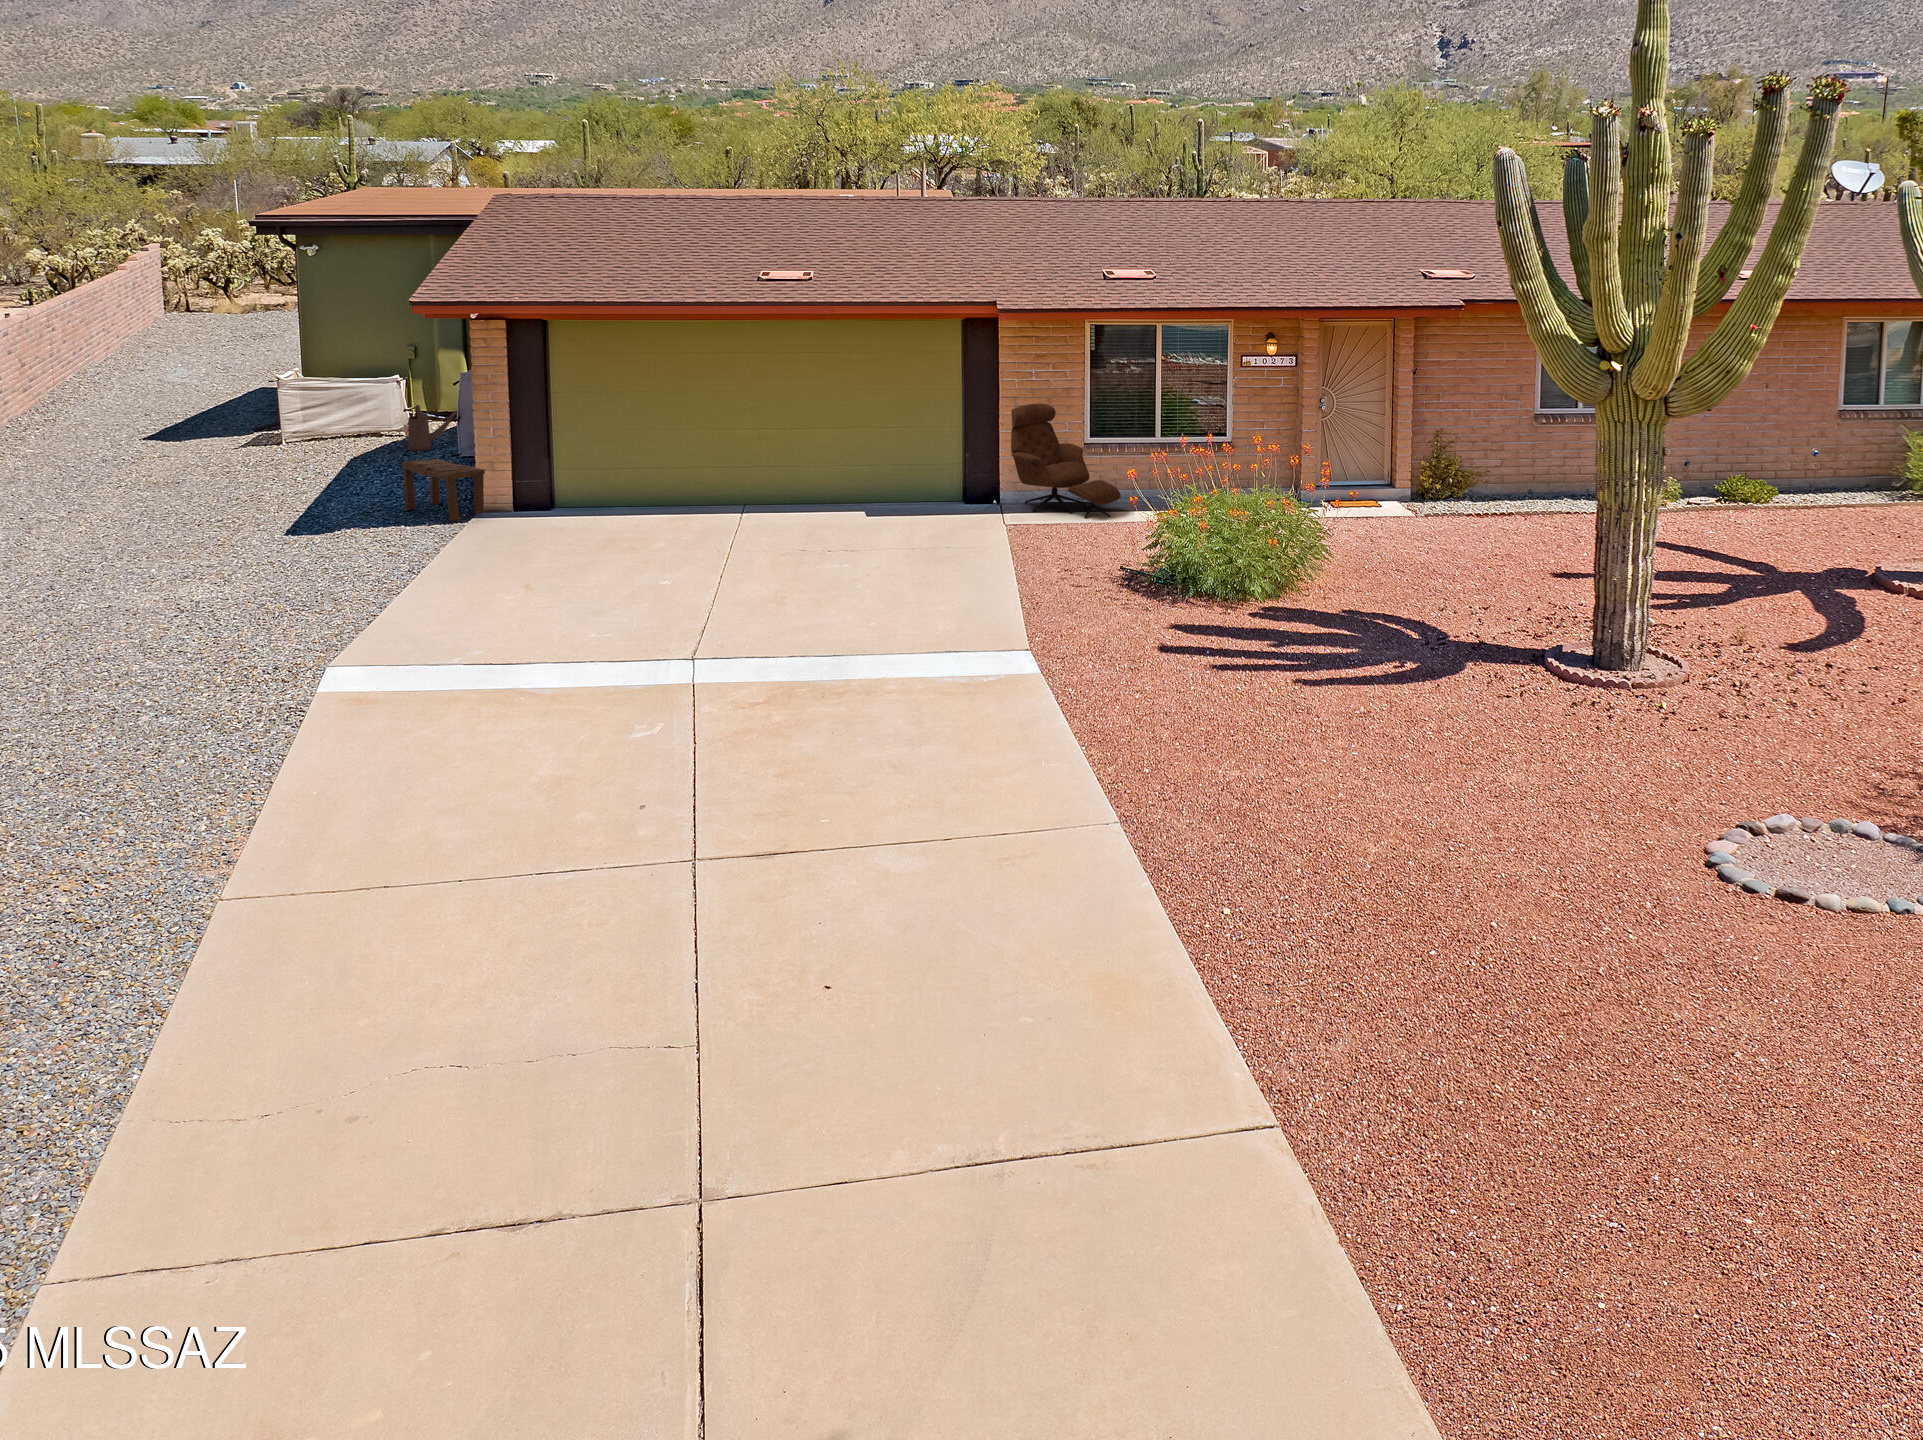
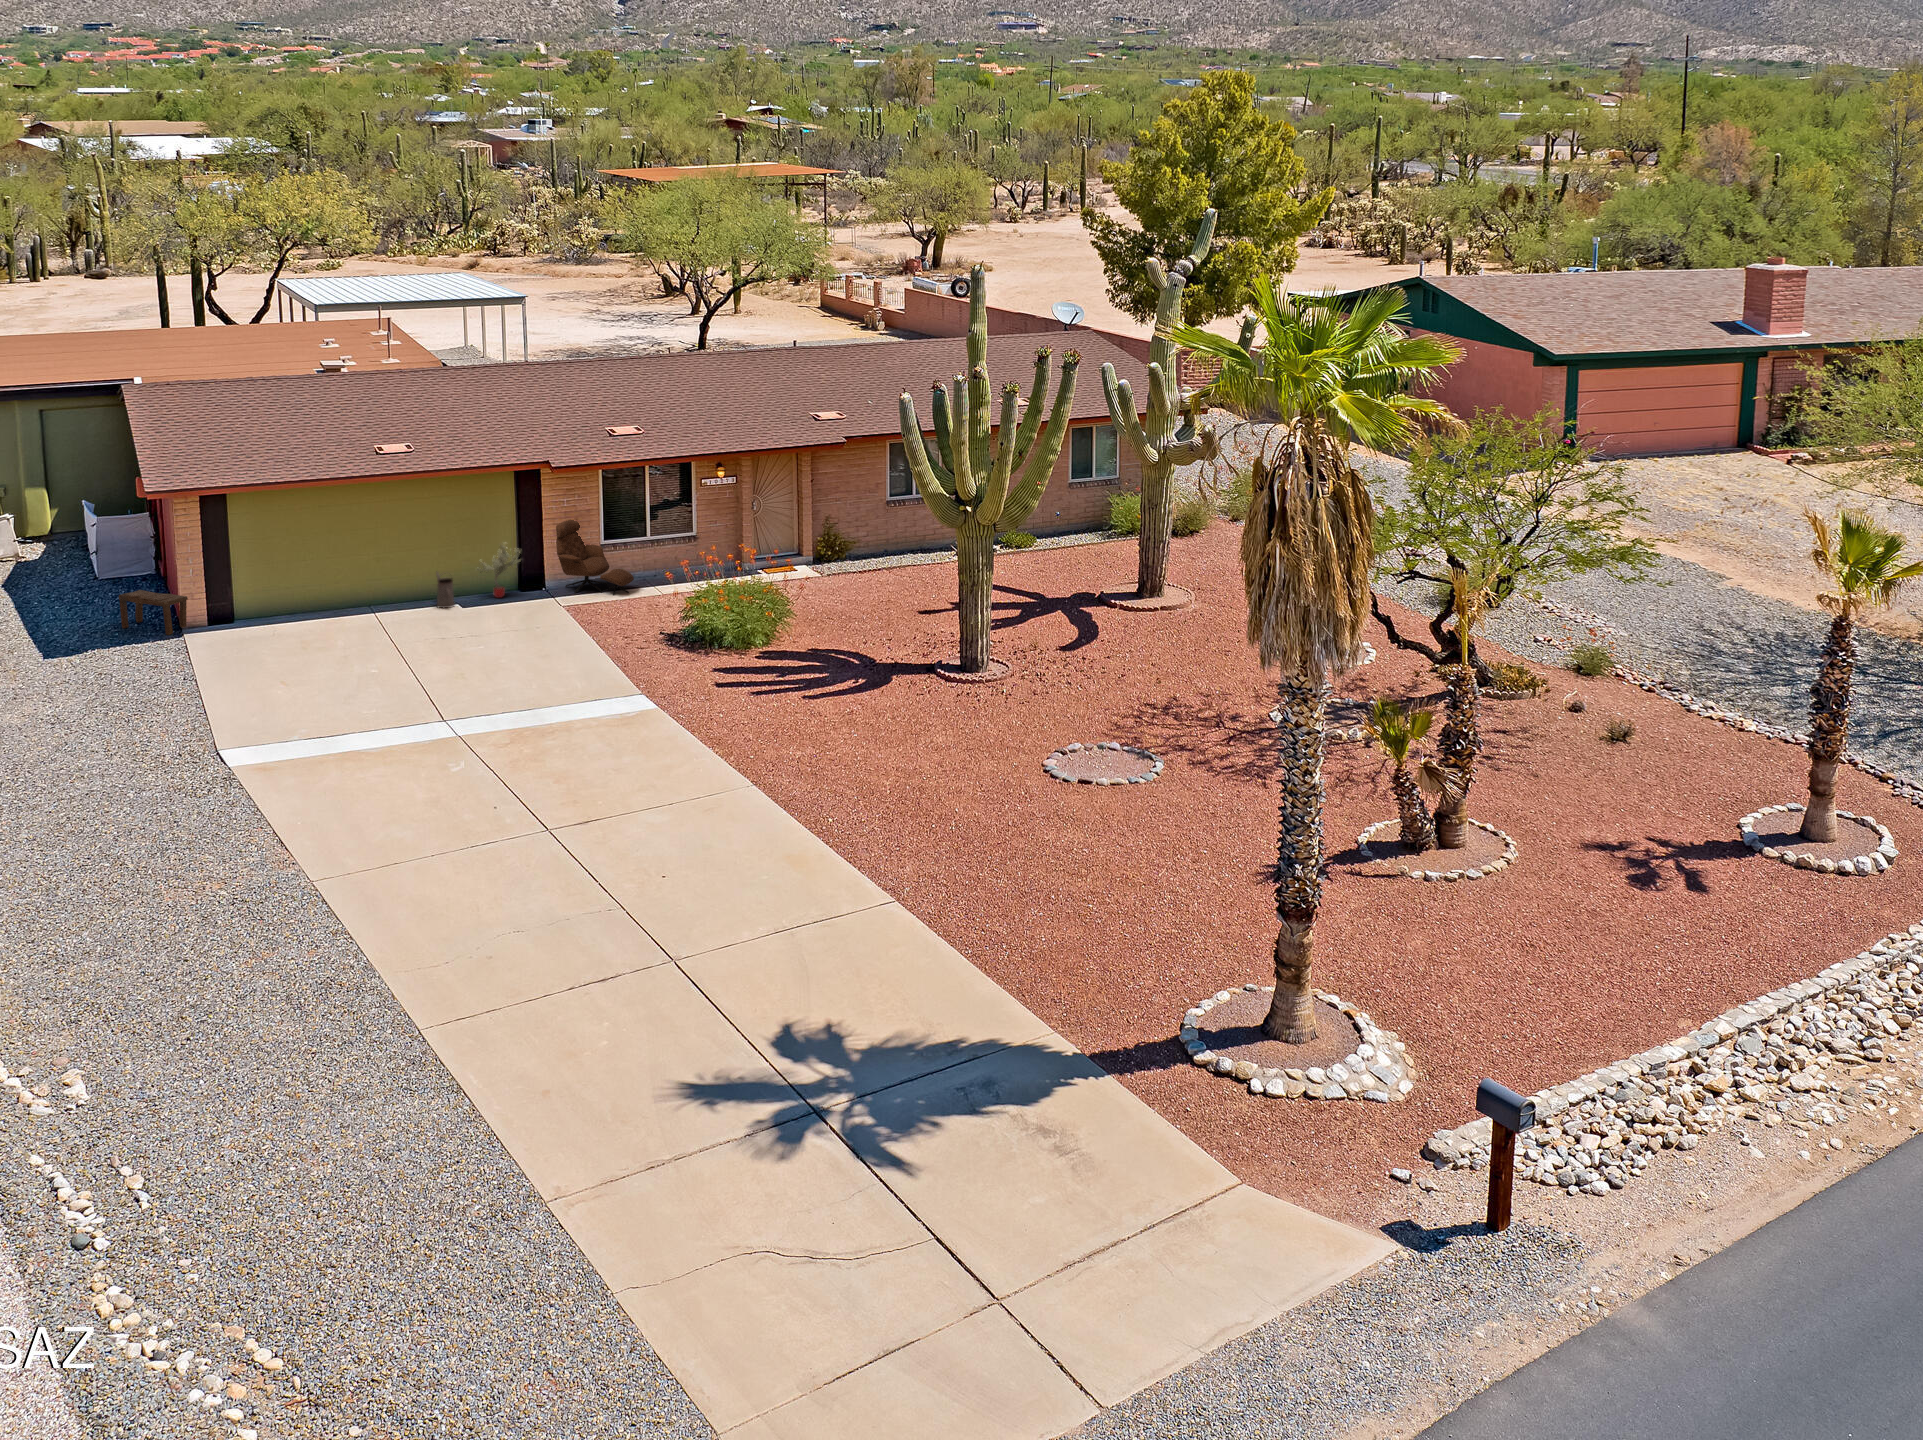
watering can: present [399,405,457,451] -> present [436,572,455,608]
potted tree: none [889,427,958,510] -> present [477,545,520,598]

